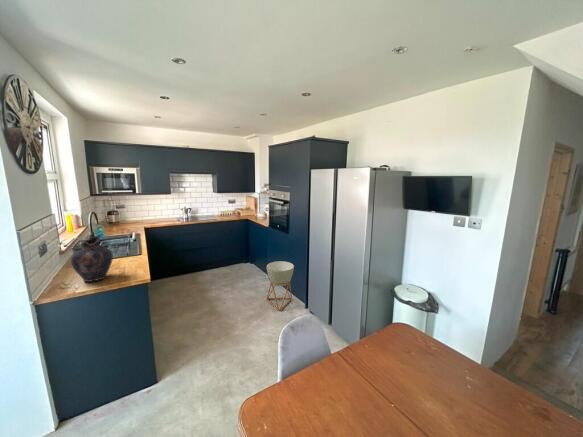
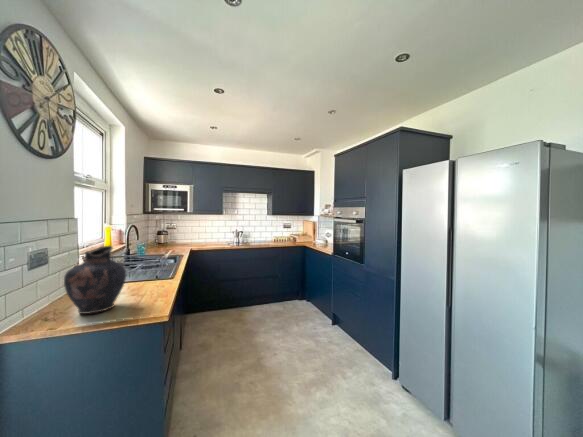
planter: present [266,261,294,311] -> none [333,302,375,378]

